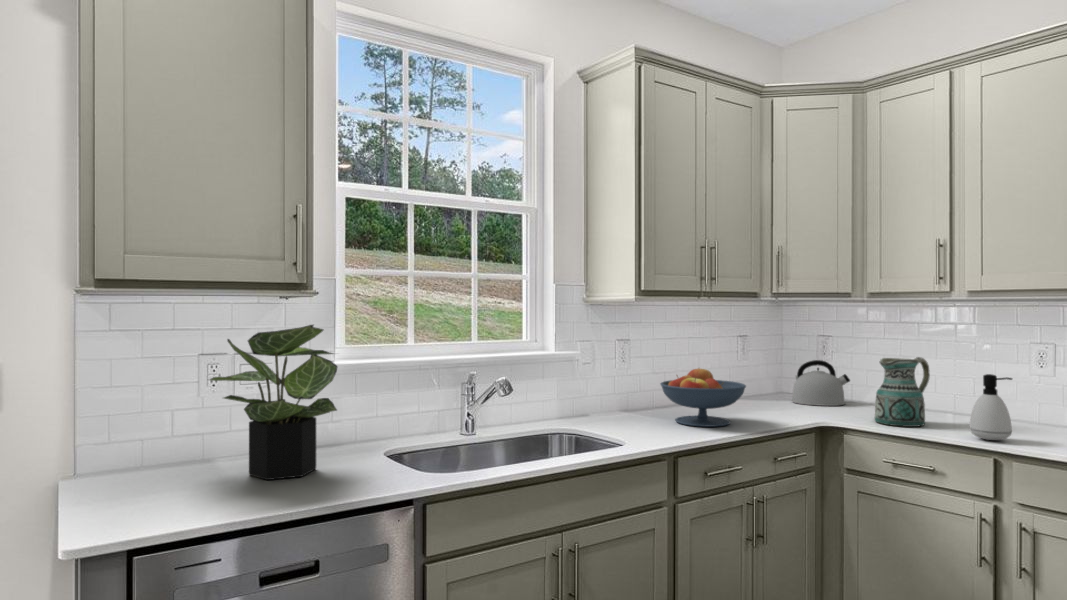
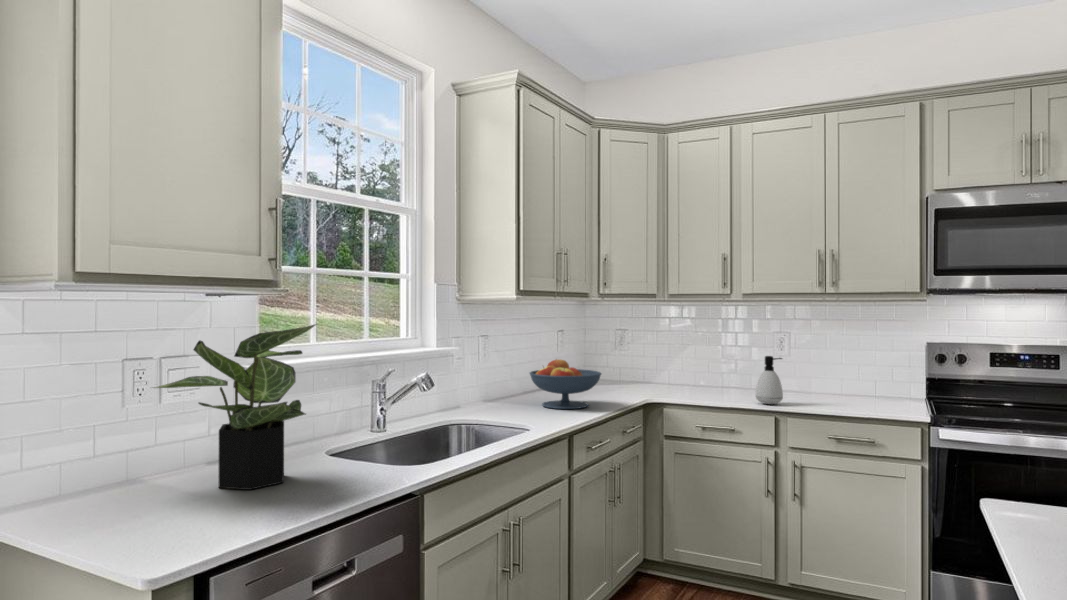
ceramic pitcher: present [875,357,930,427] -> none [683,345,719,399]
kettle: present [792,360,850,406] -> none [604,350,649,387]

